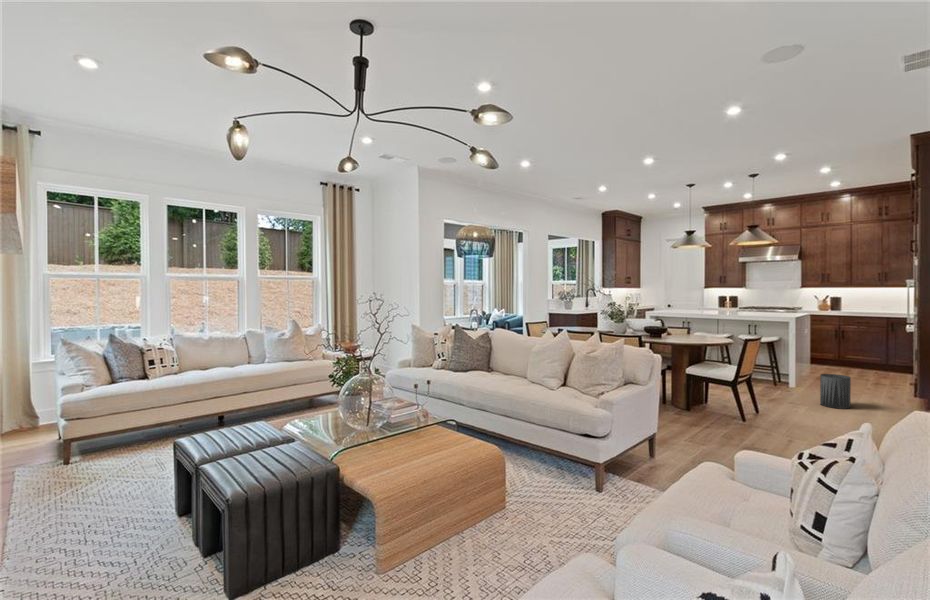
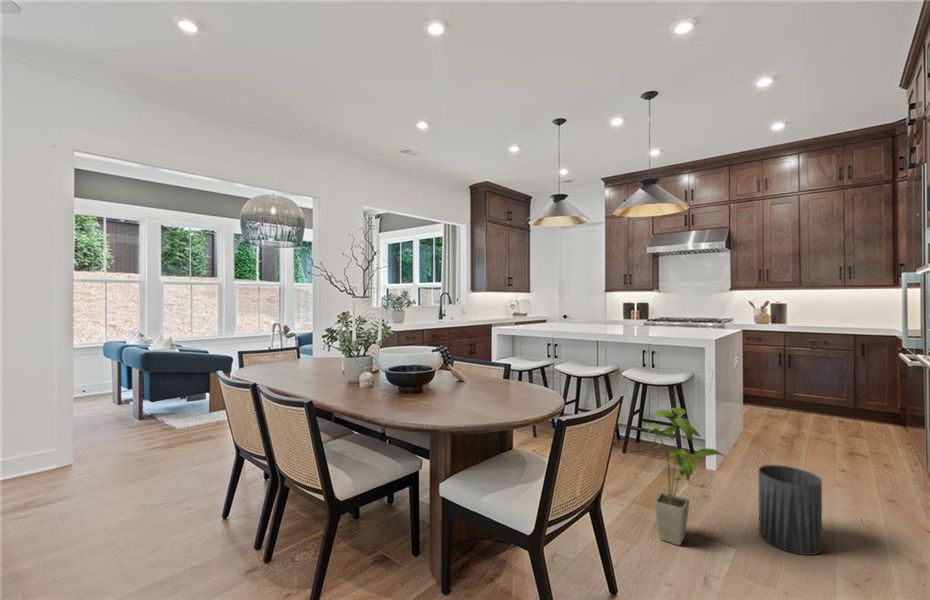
house plant: none [765,345,806,406] -> present [647,408,723,545]

